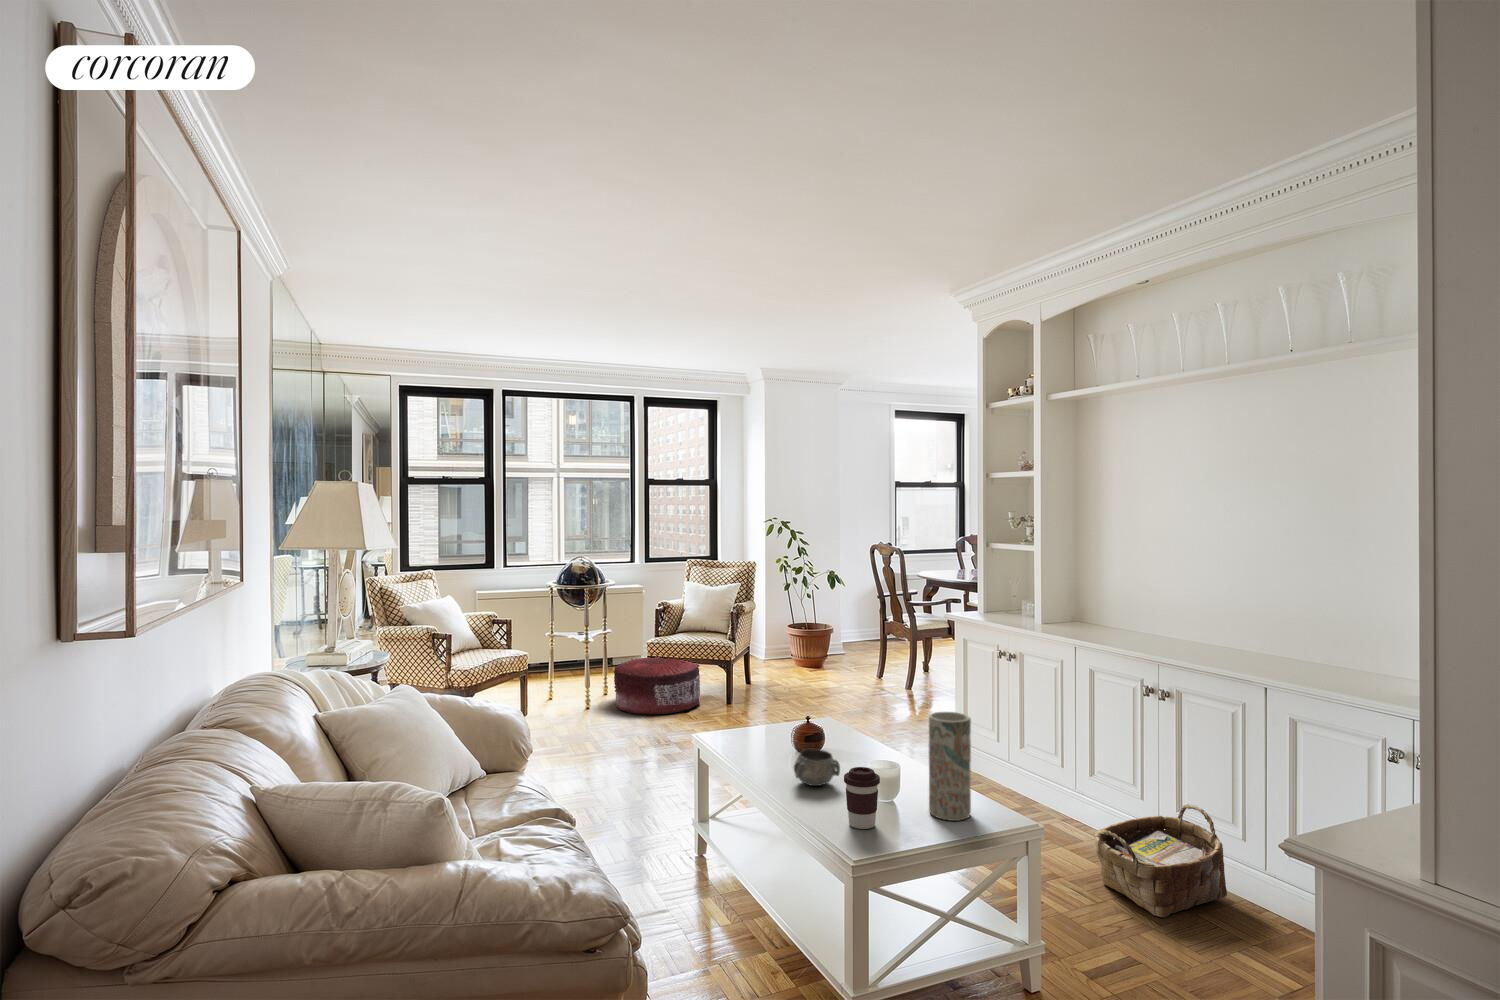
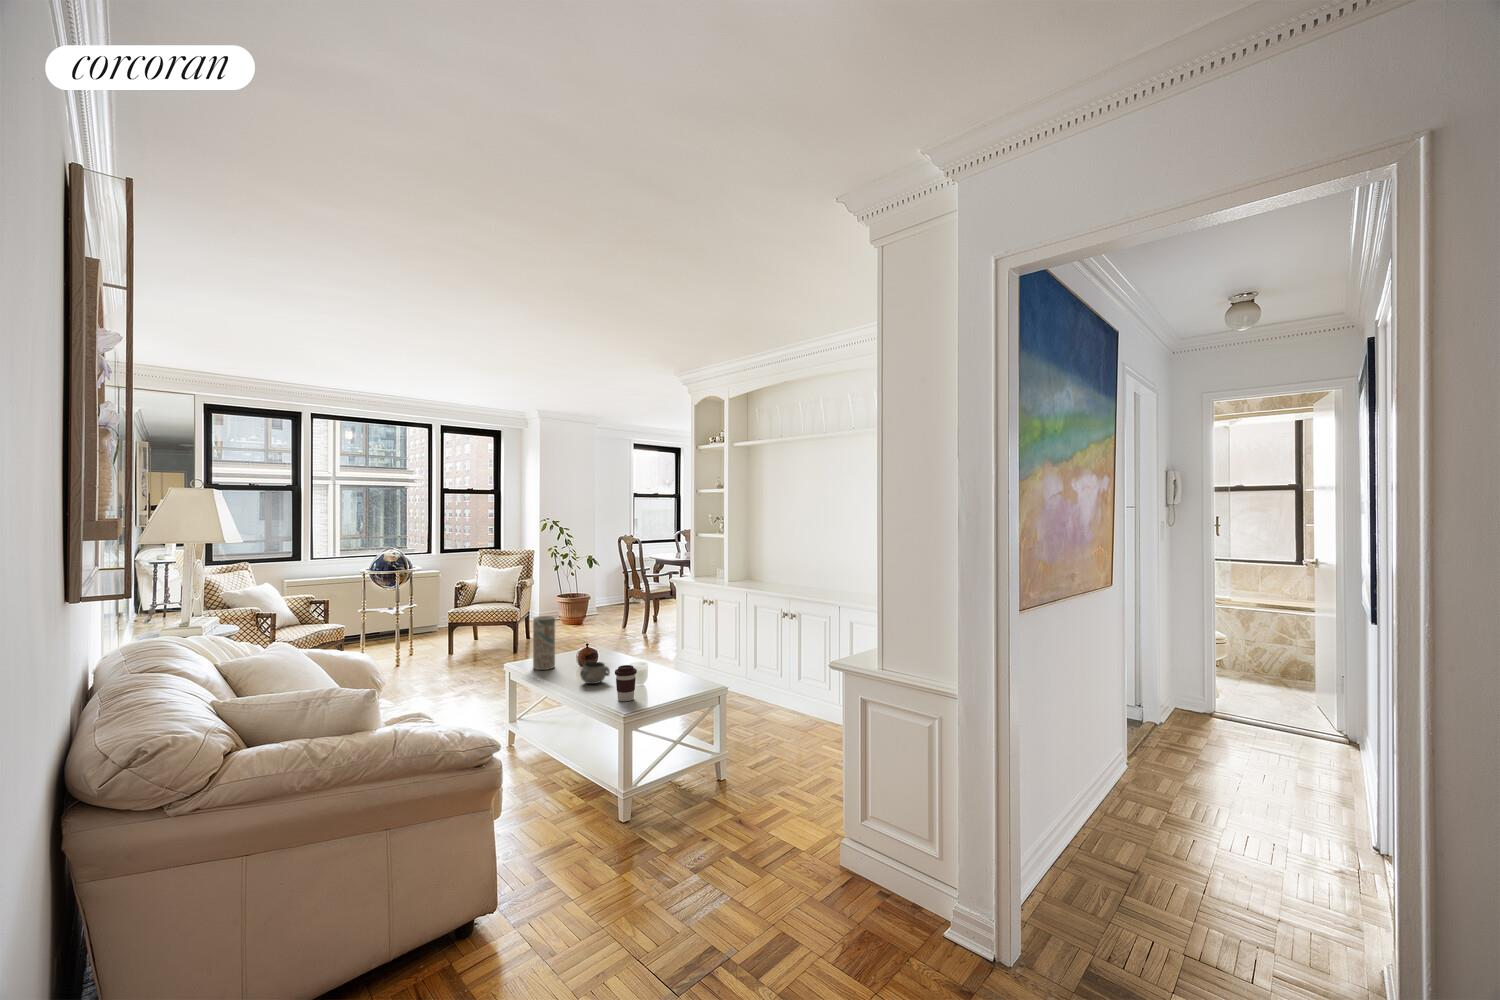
pouf: present [614,657,701,715] -> none [421,622,492,666]
vase: present [929,712,971,821] -> present [533,616,555,670]
woven basket: present [1094,804,1227,917] -> none [758,676,825,738]

